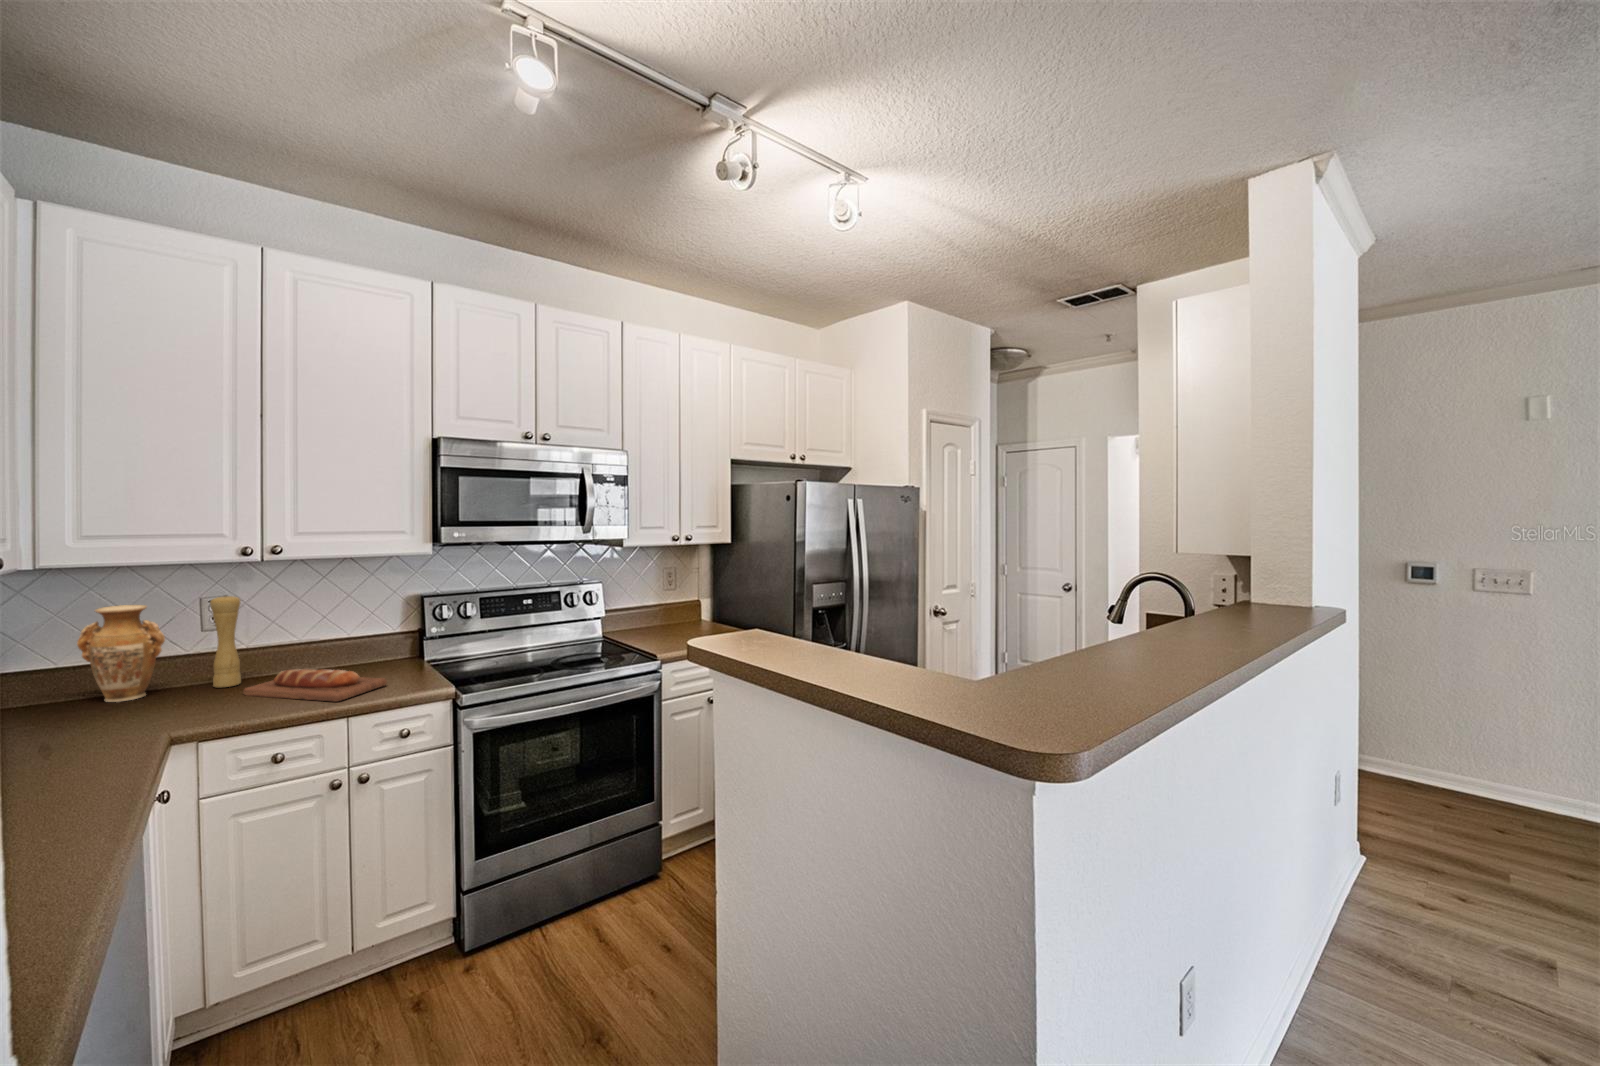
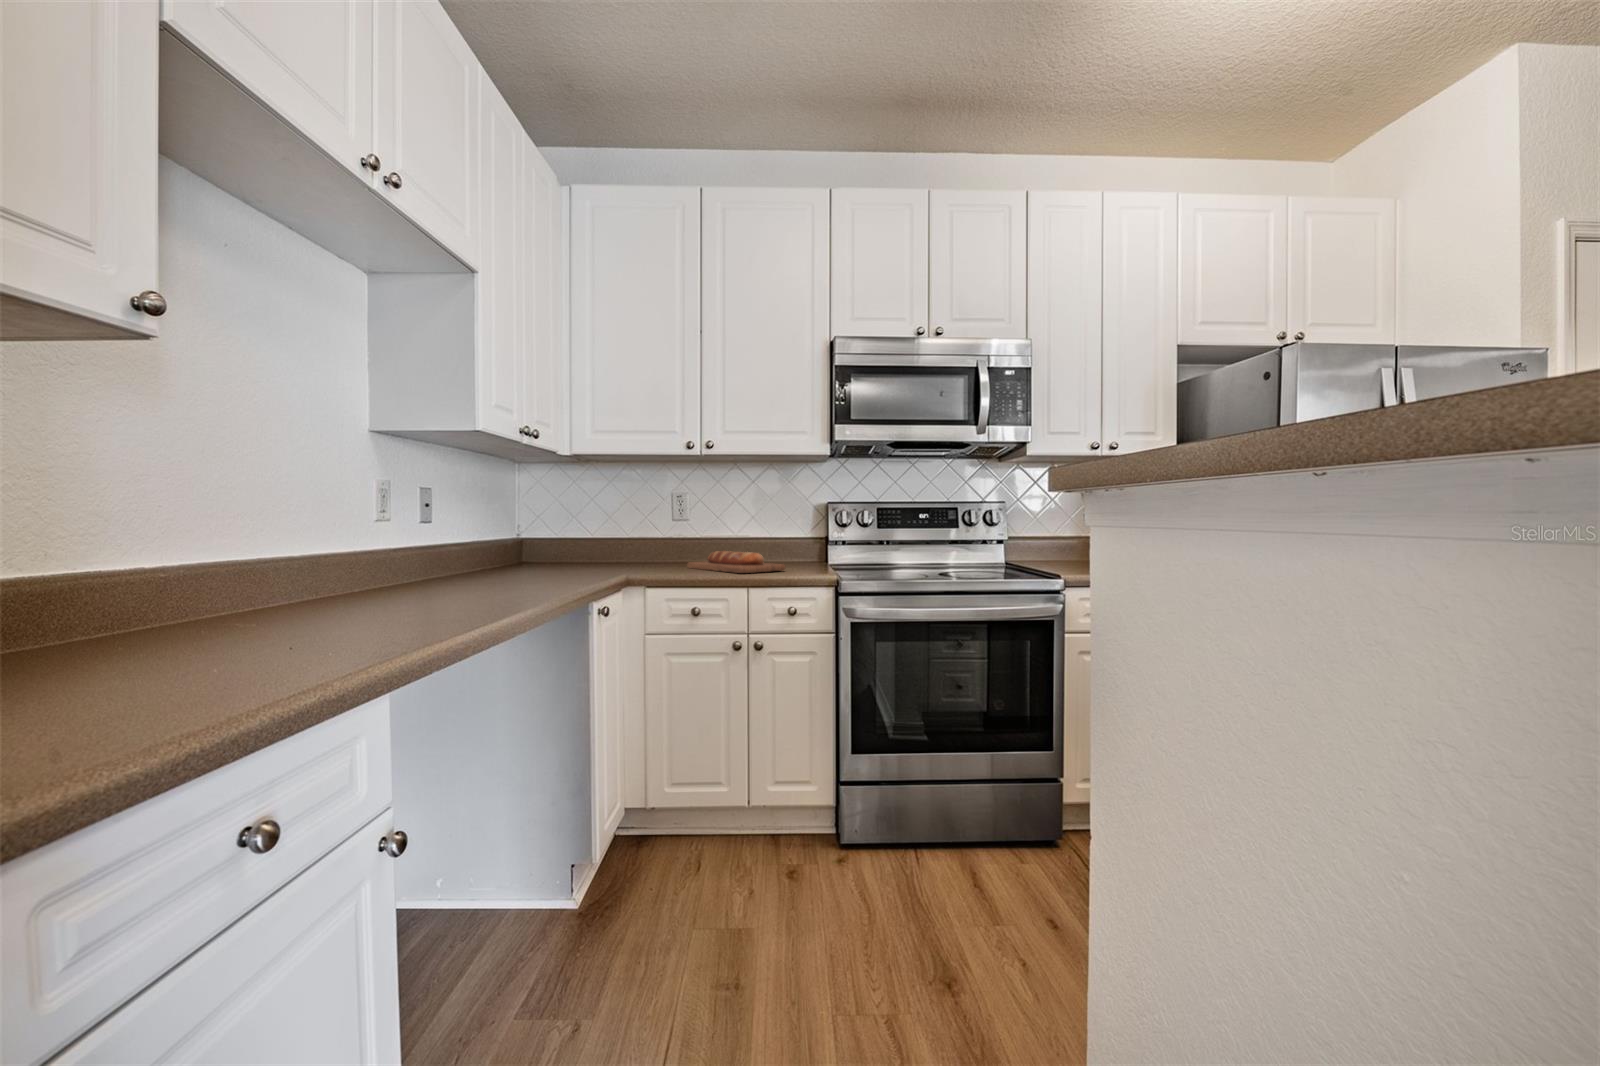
pepper mill: present [210,595,241,687] -> none [674,489,693,564]
vase: present [77,605,165,702] -> none [599,494,646,564]

